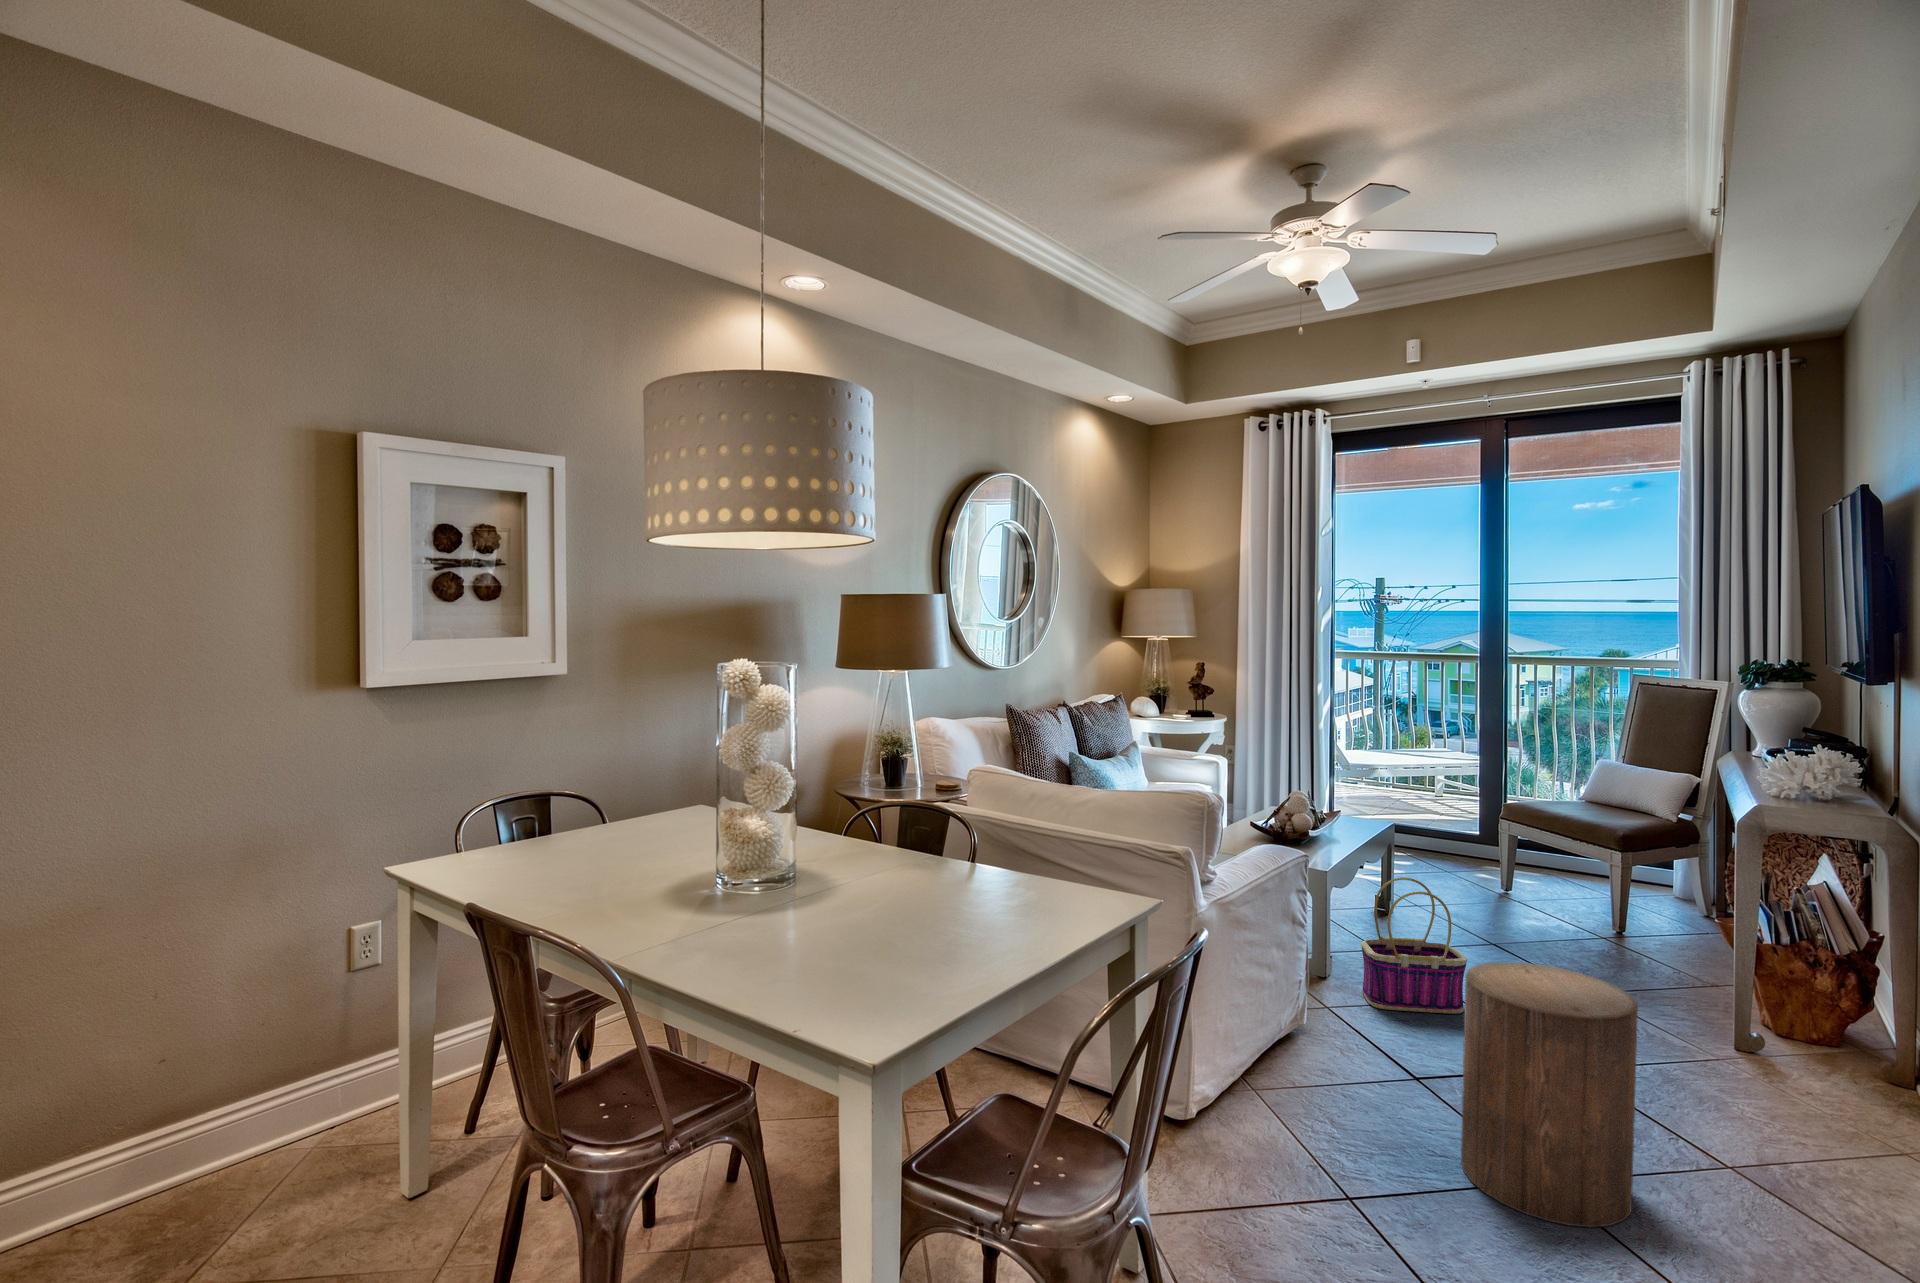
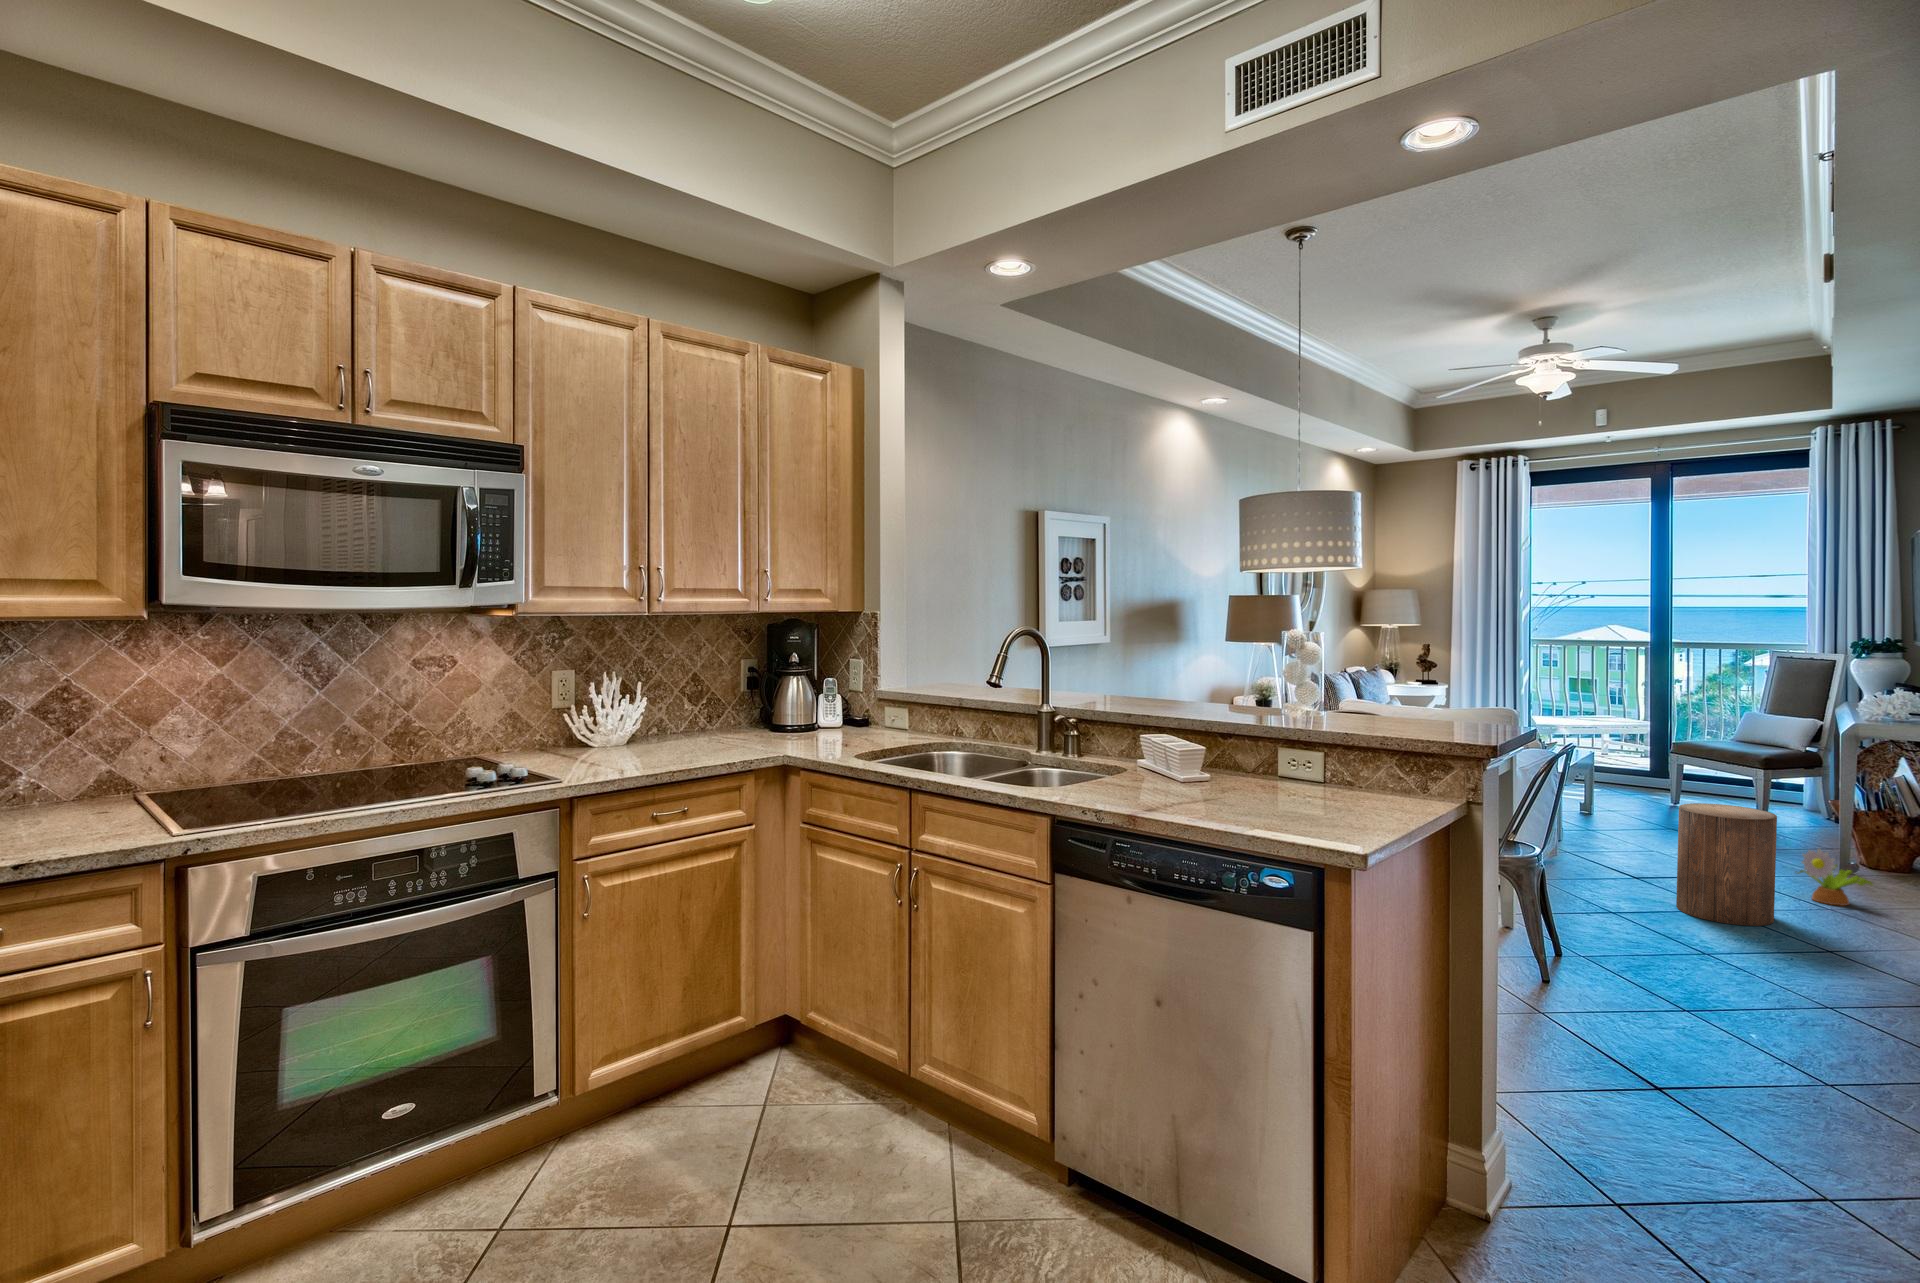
basket: present [1361,877,1467,1014] -> none [1592,777,1664,858]
decorative plant: none [1667,1040,1805,1147] -> present [1798,849,1872,906]

